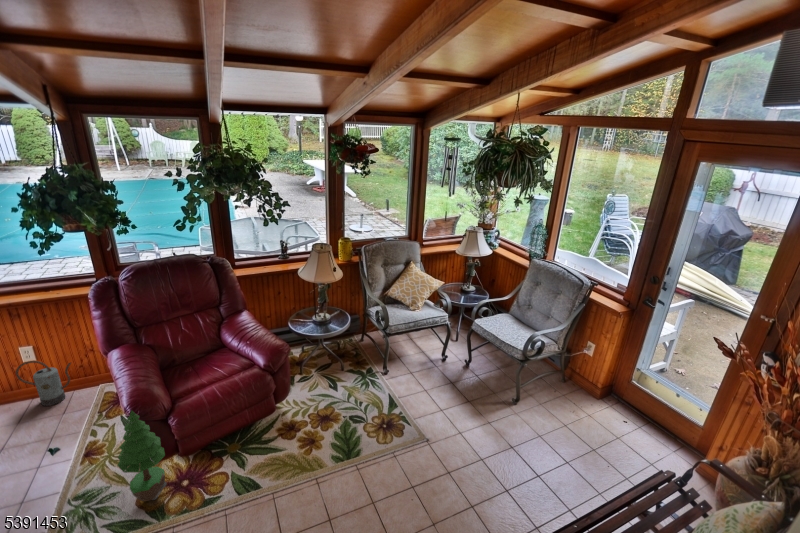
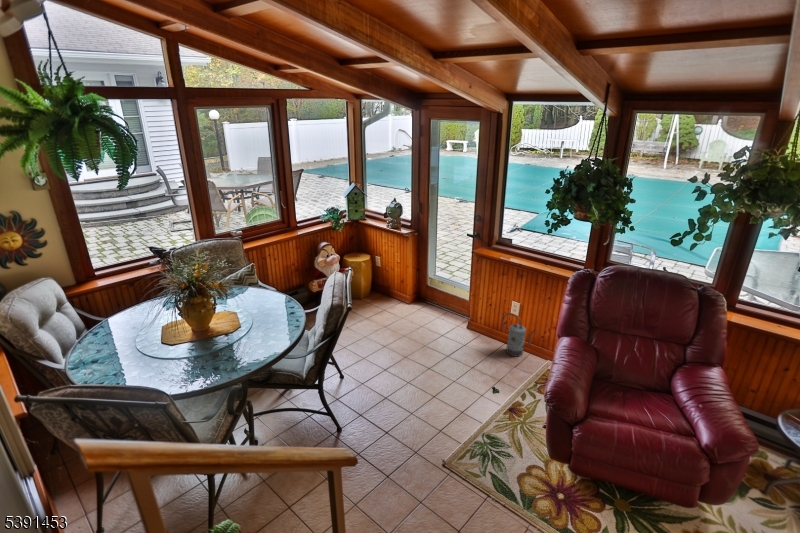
potted tree: present [117,411,166,501] -> none [518,396,559,487]

